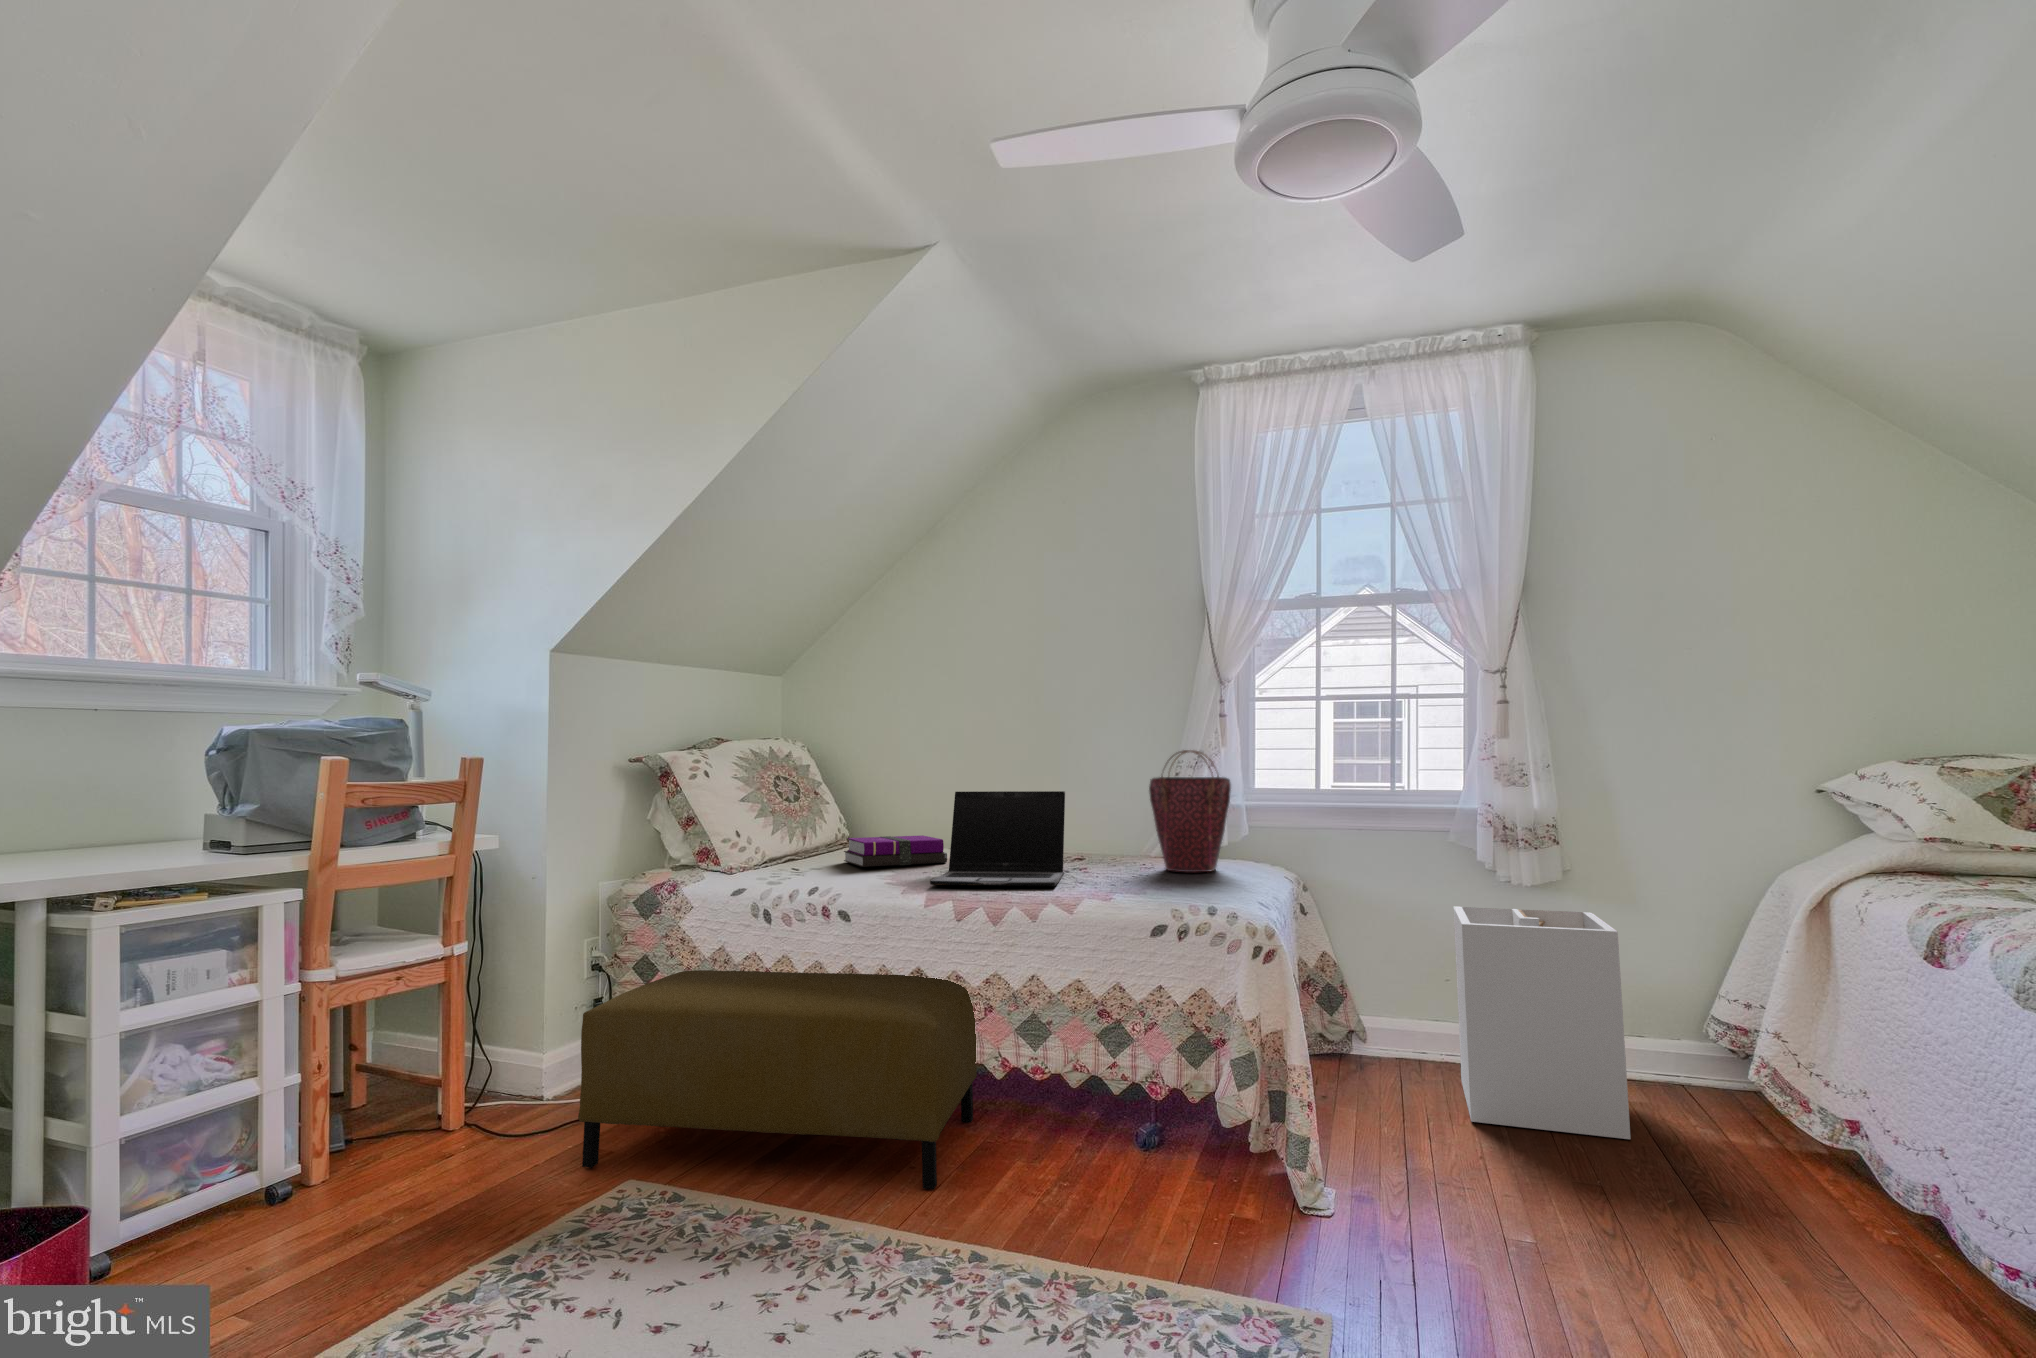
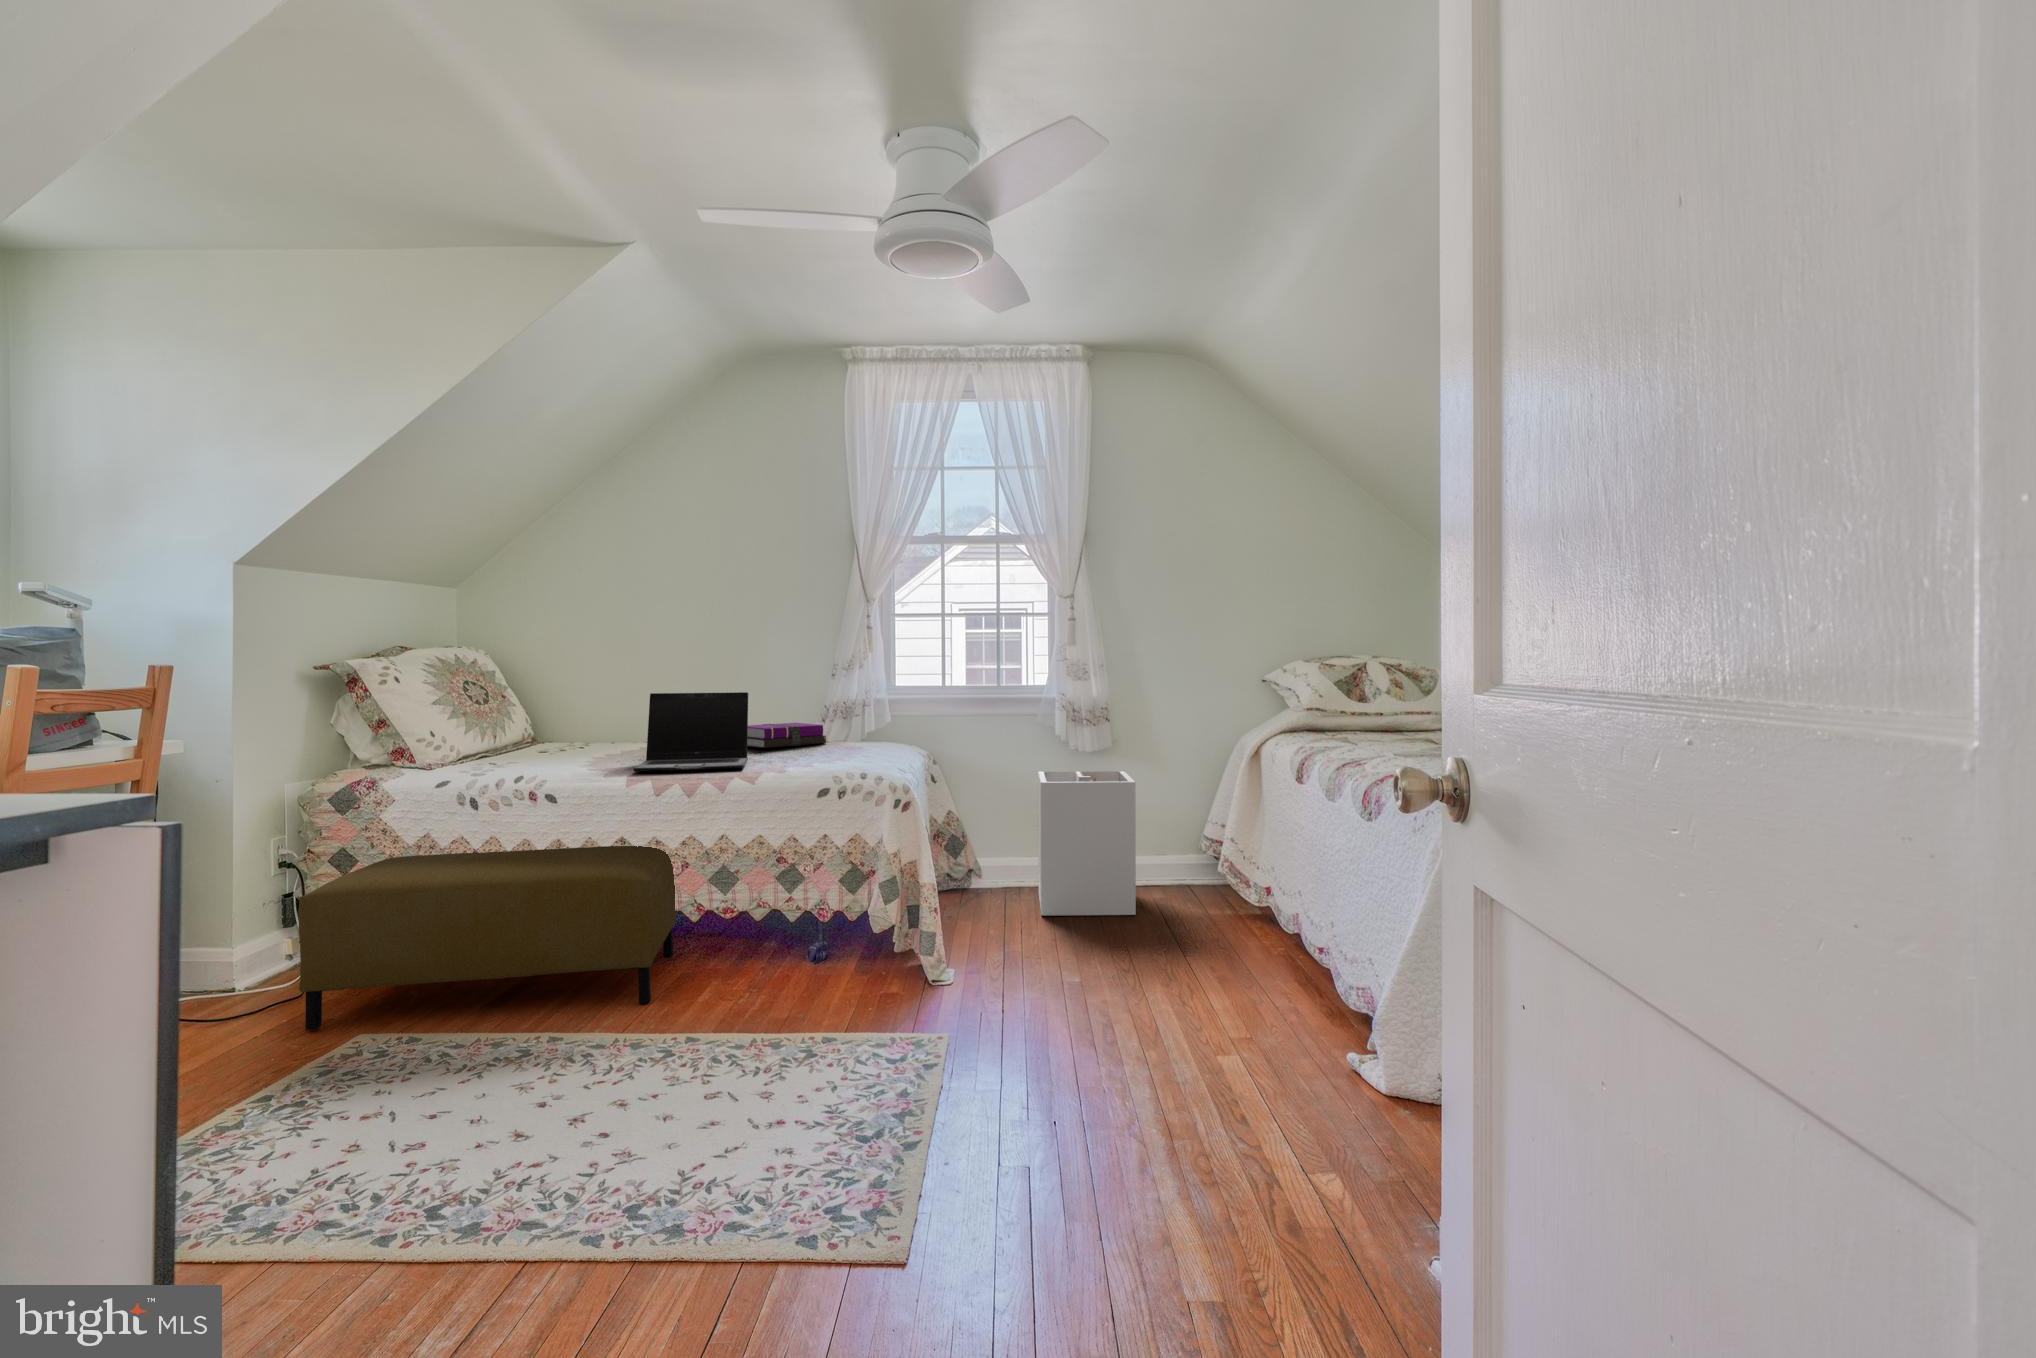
handbag: present [1149,750,1231,872] -> none [818,659,883,754]
notebook: present [844,835,947,867] -> present [747,723,826,748]

